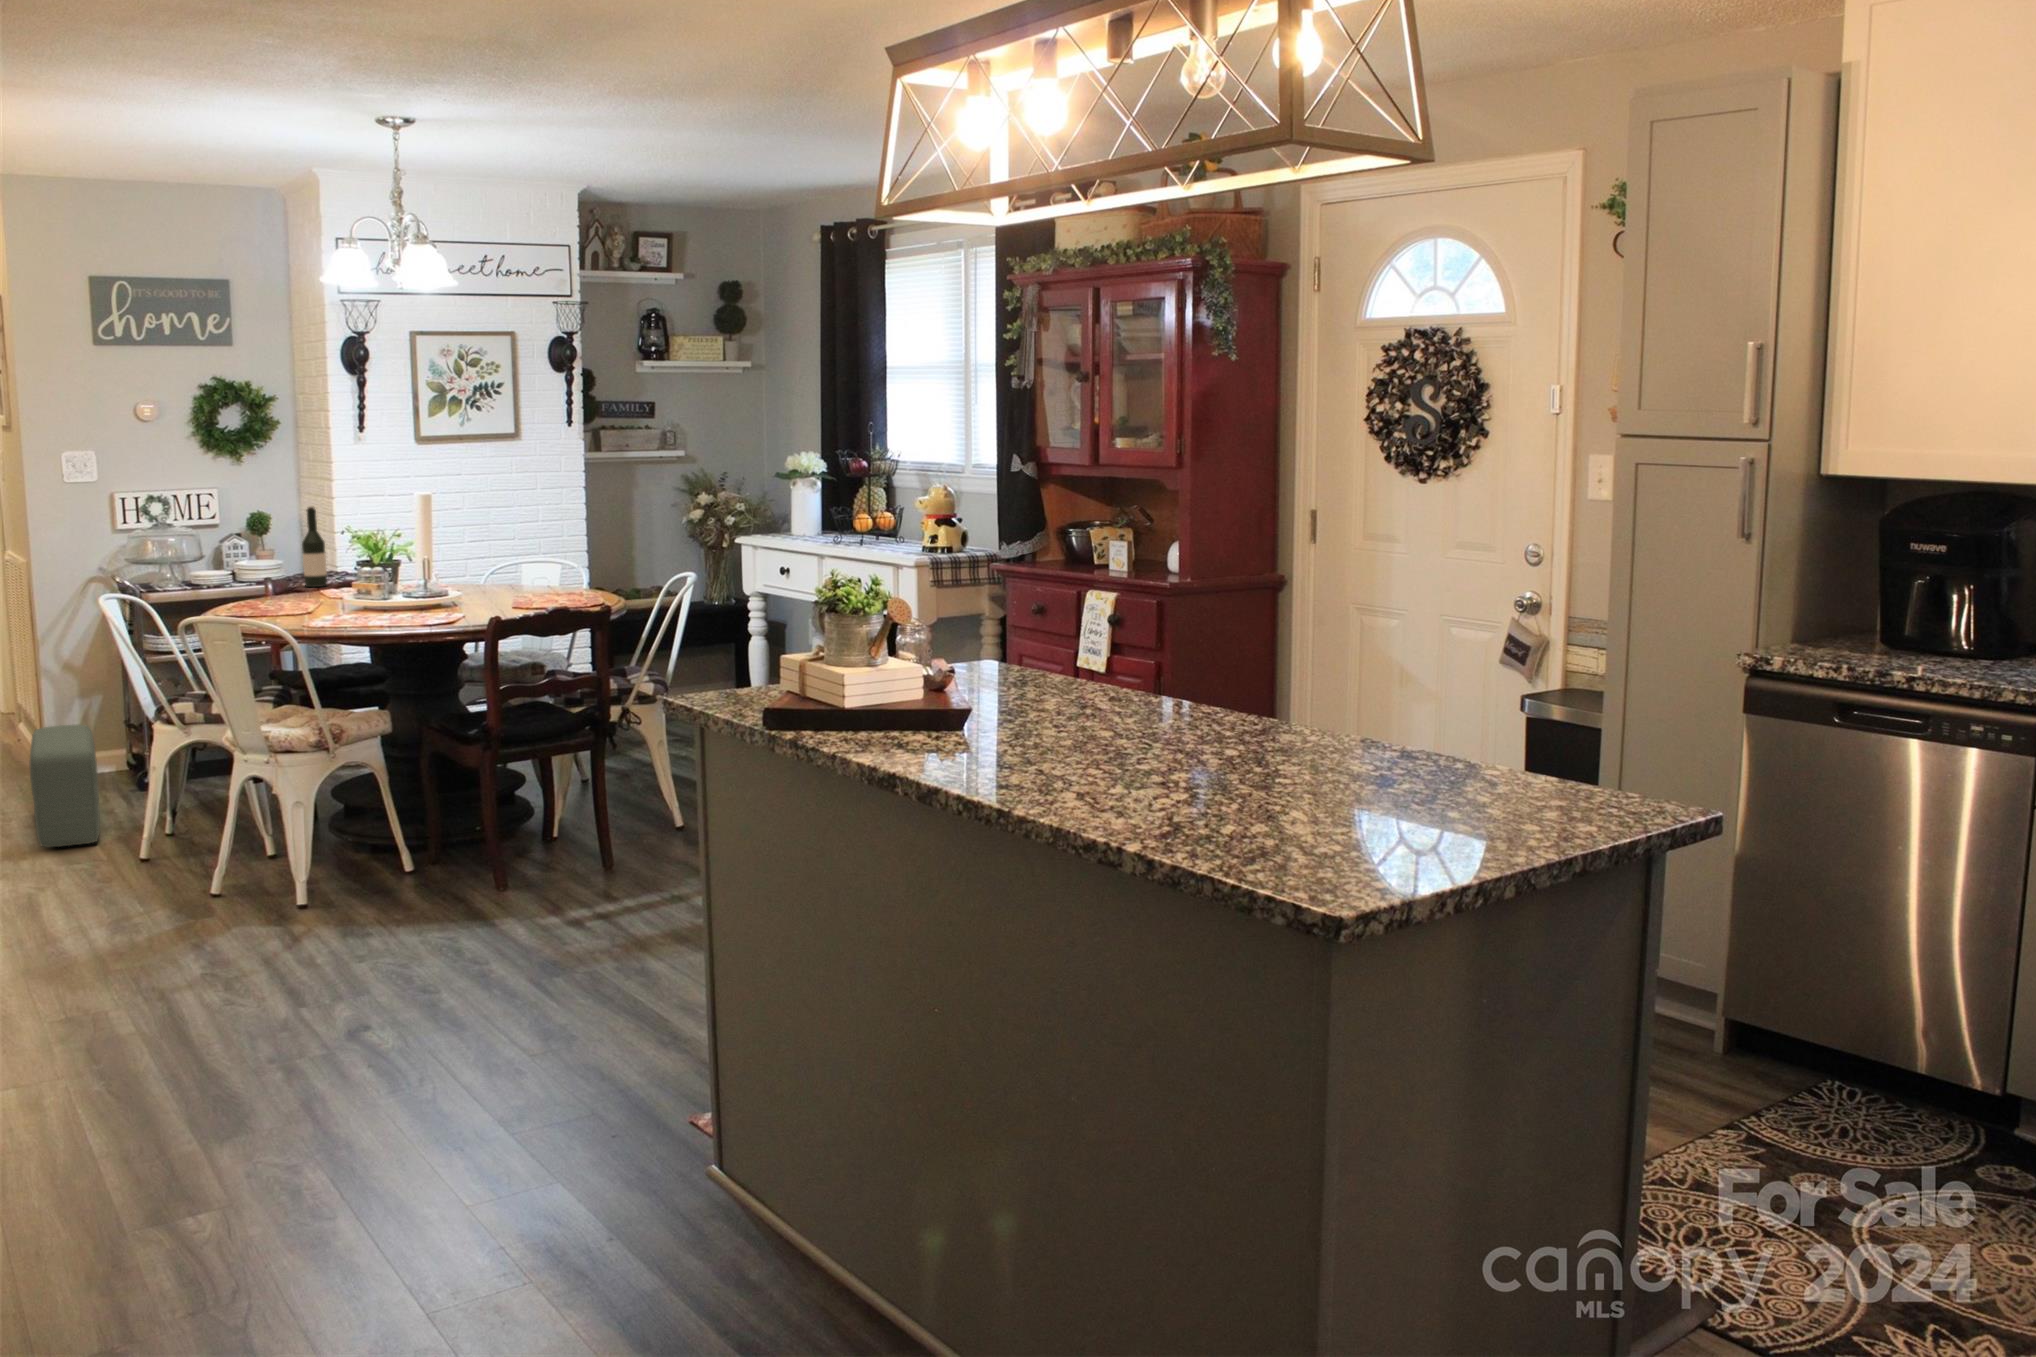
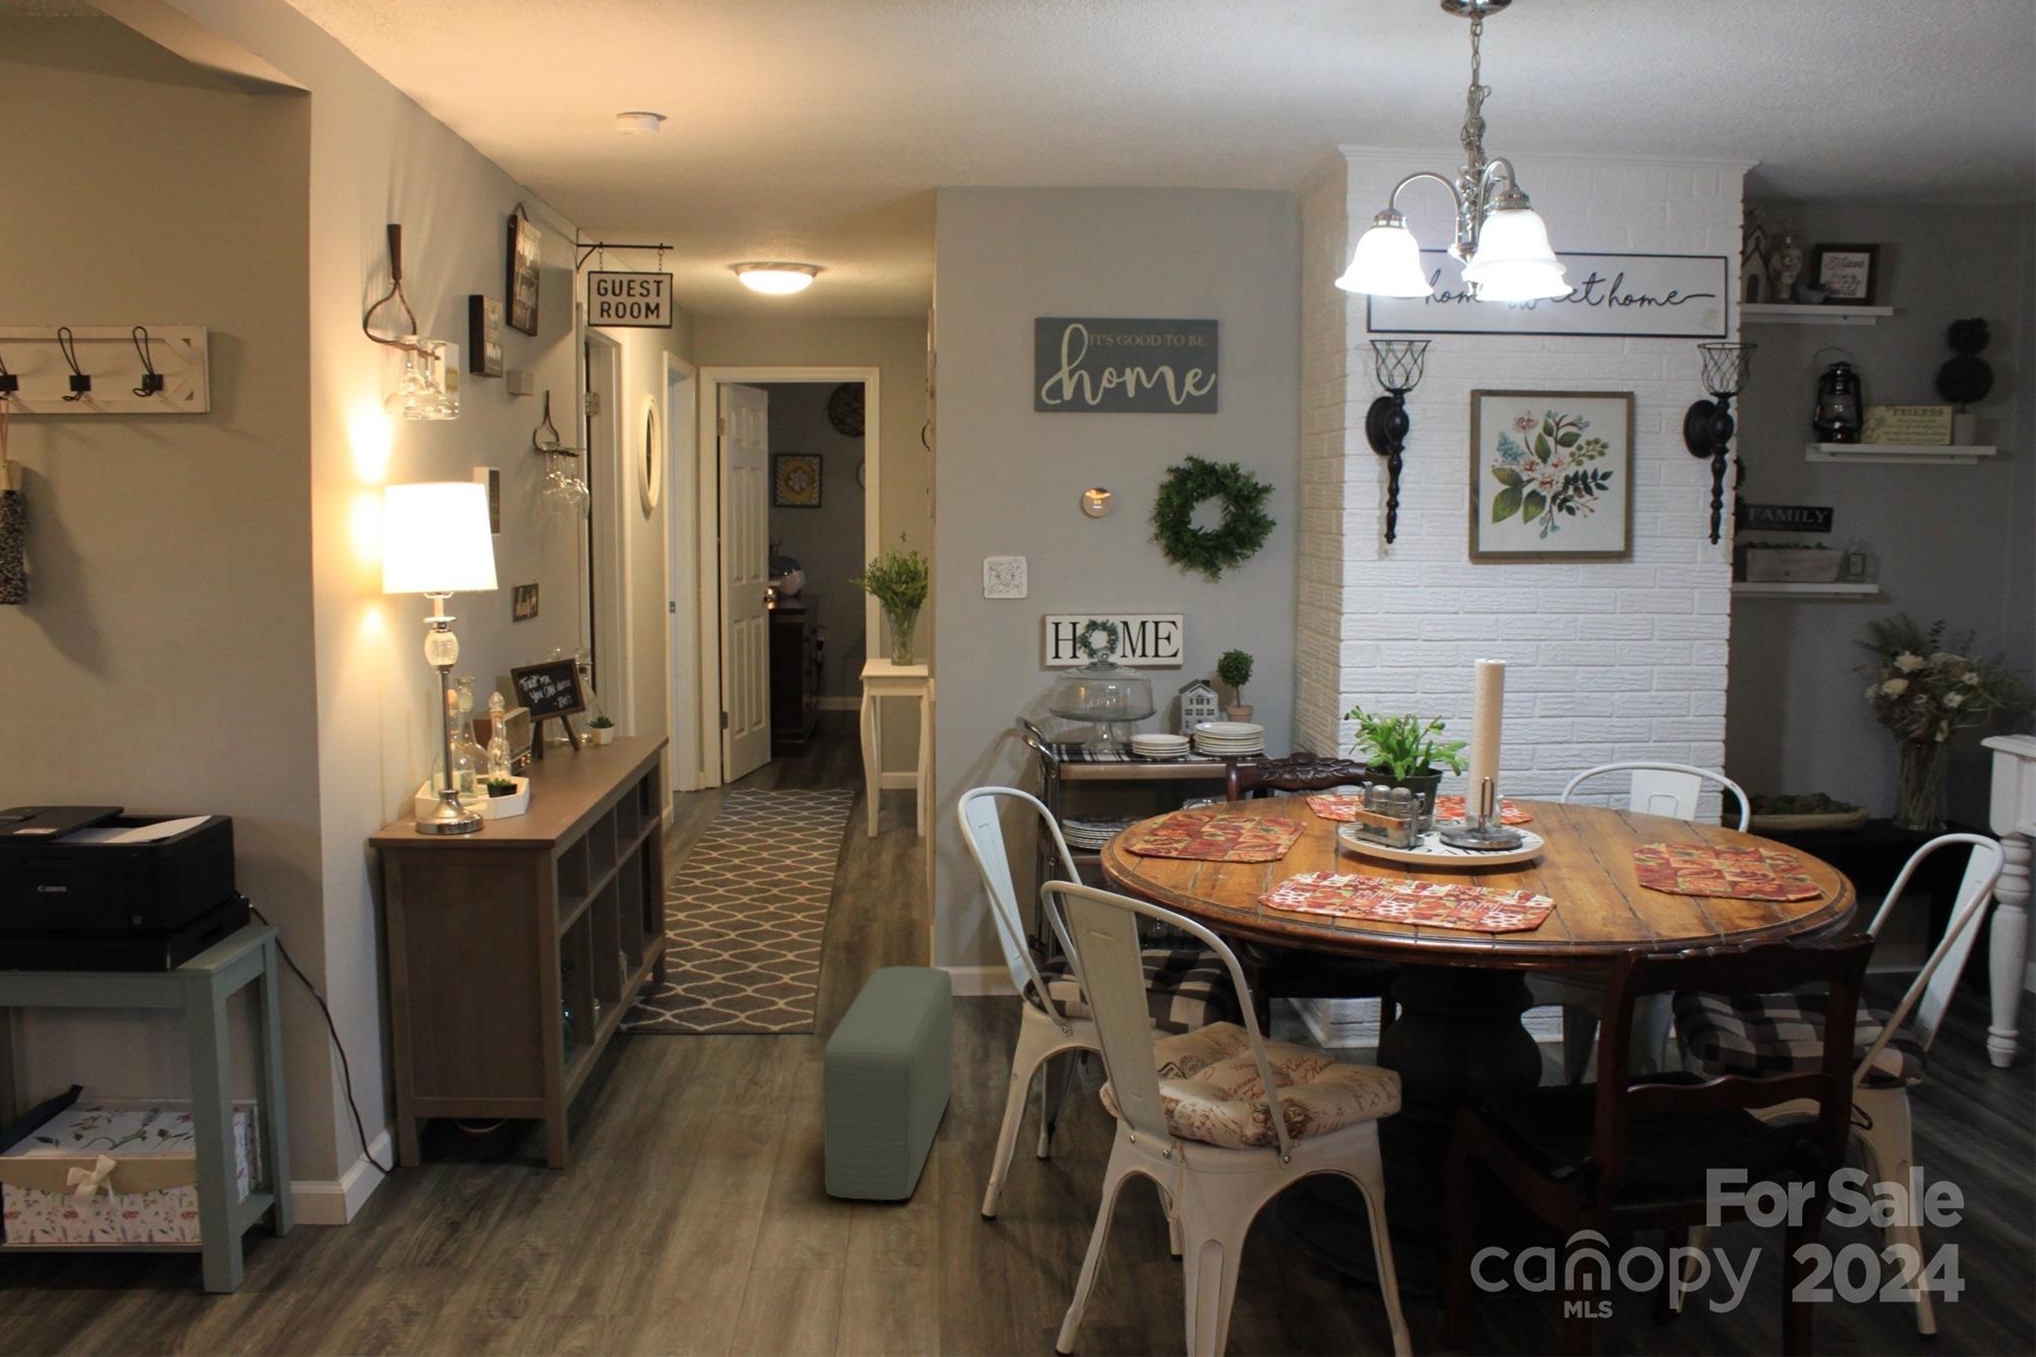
wine bottle: present [302,507,327,587] -> none [1280,656,1316,786]

